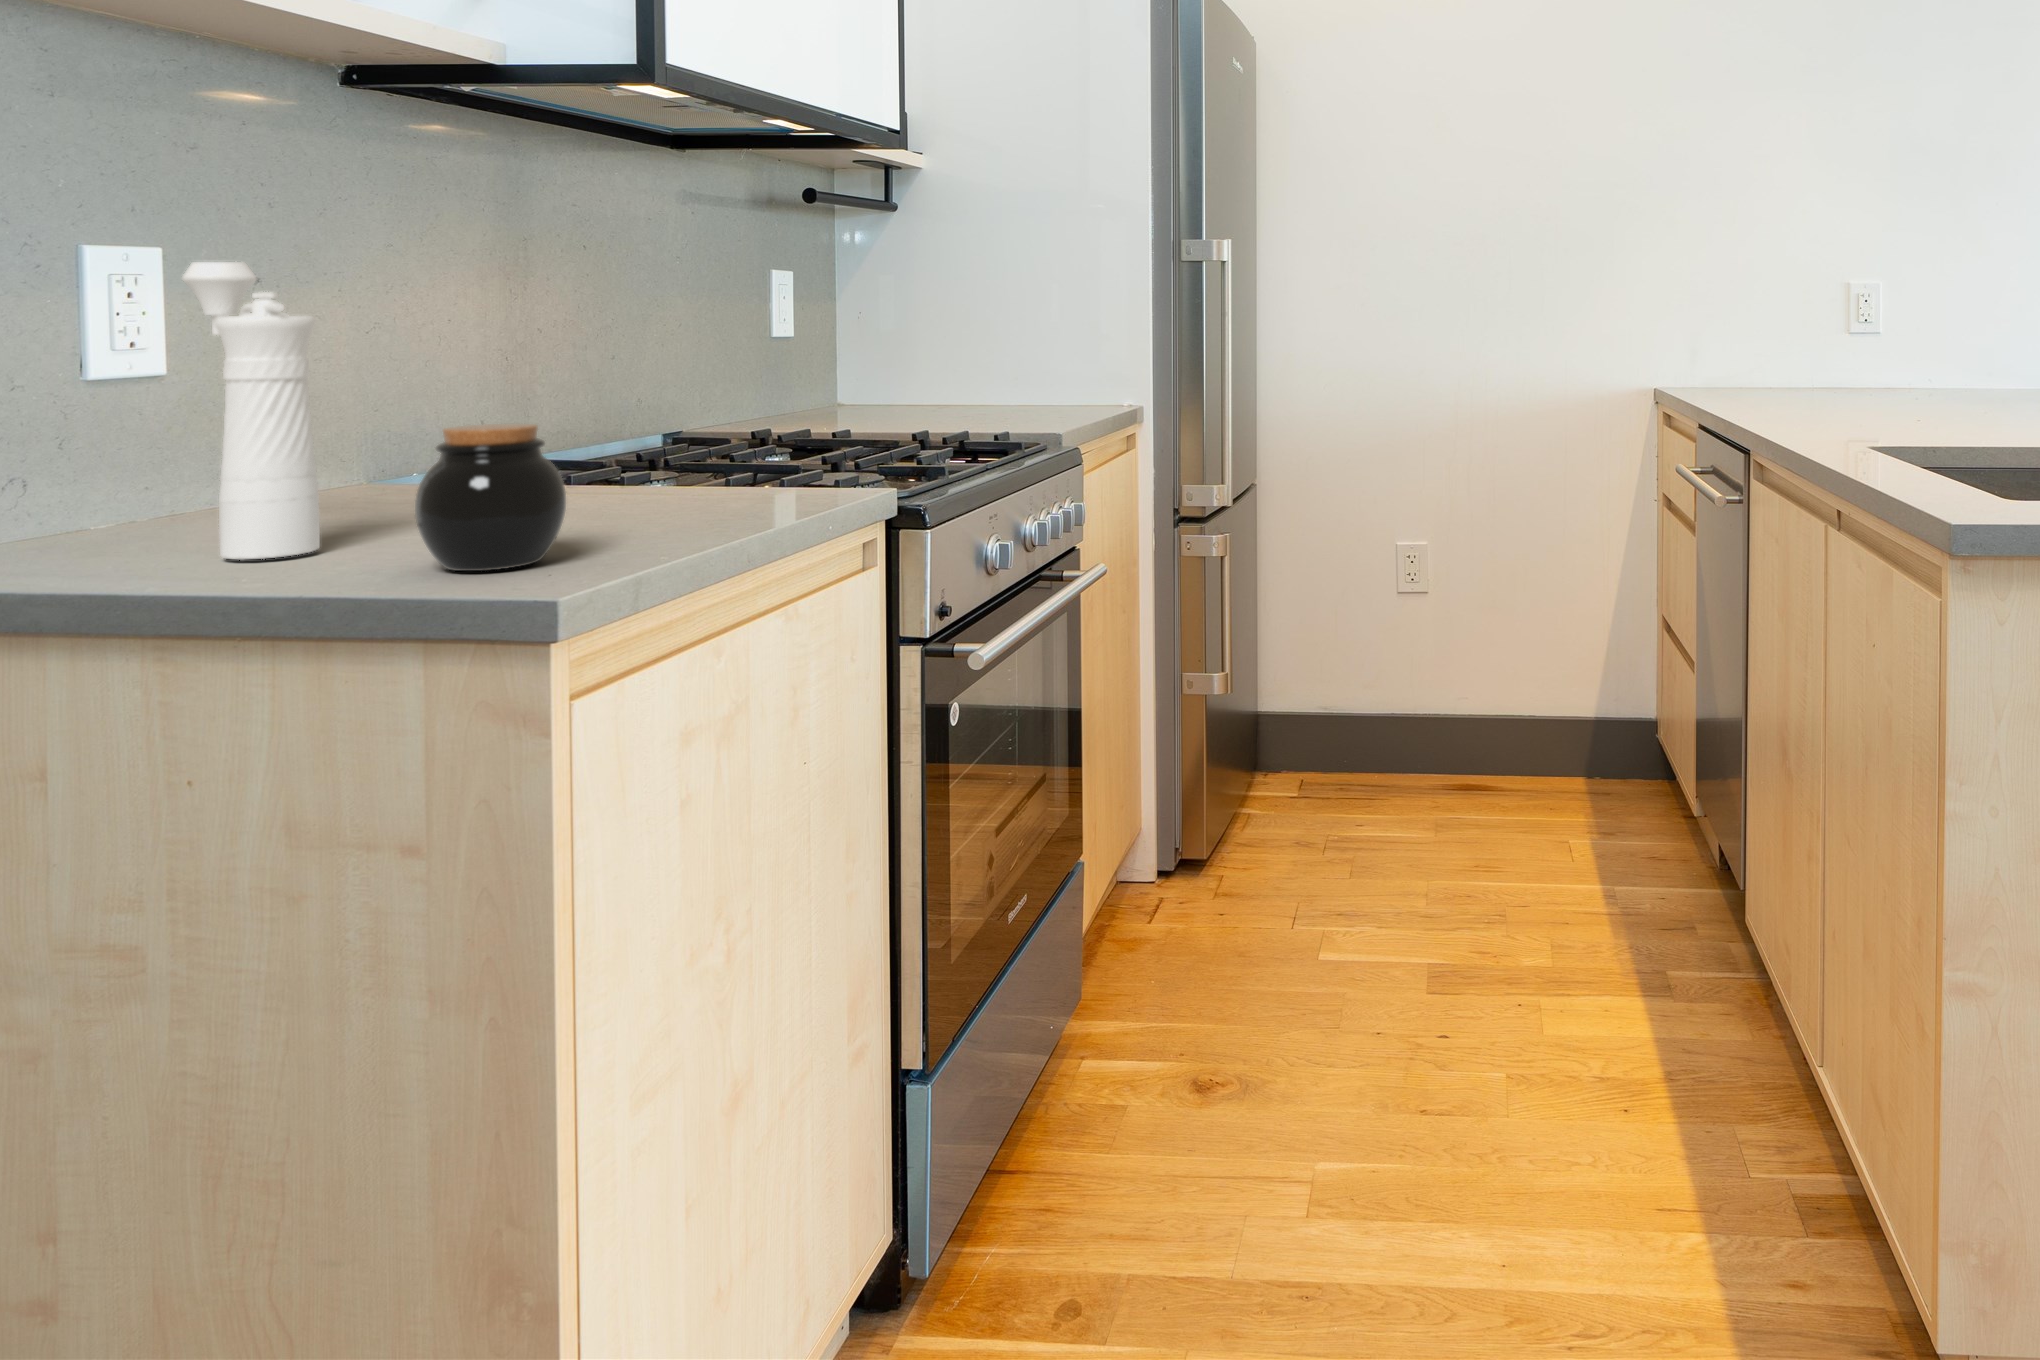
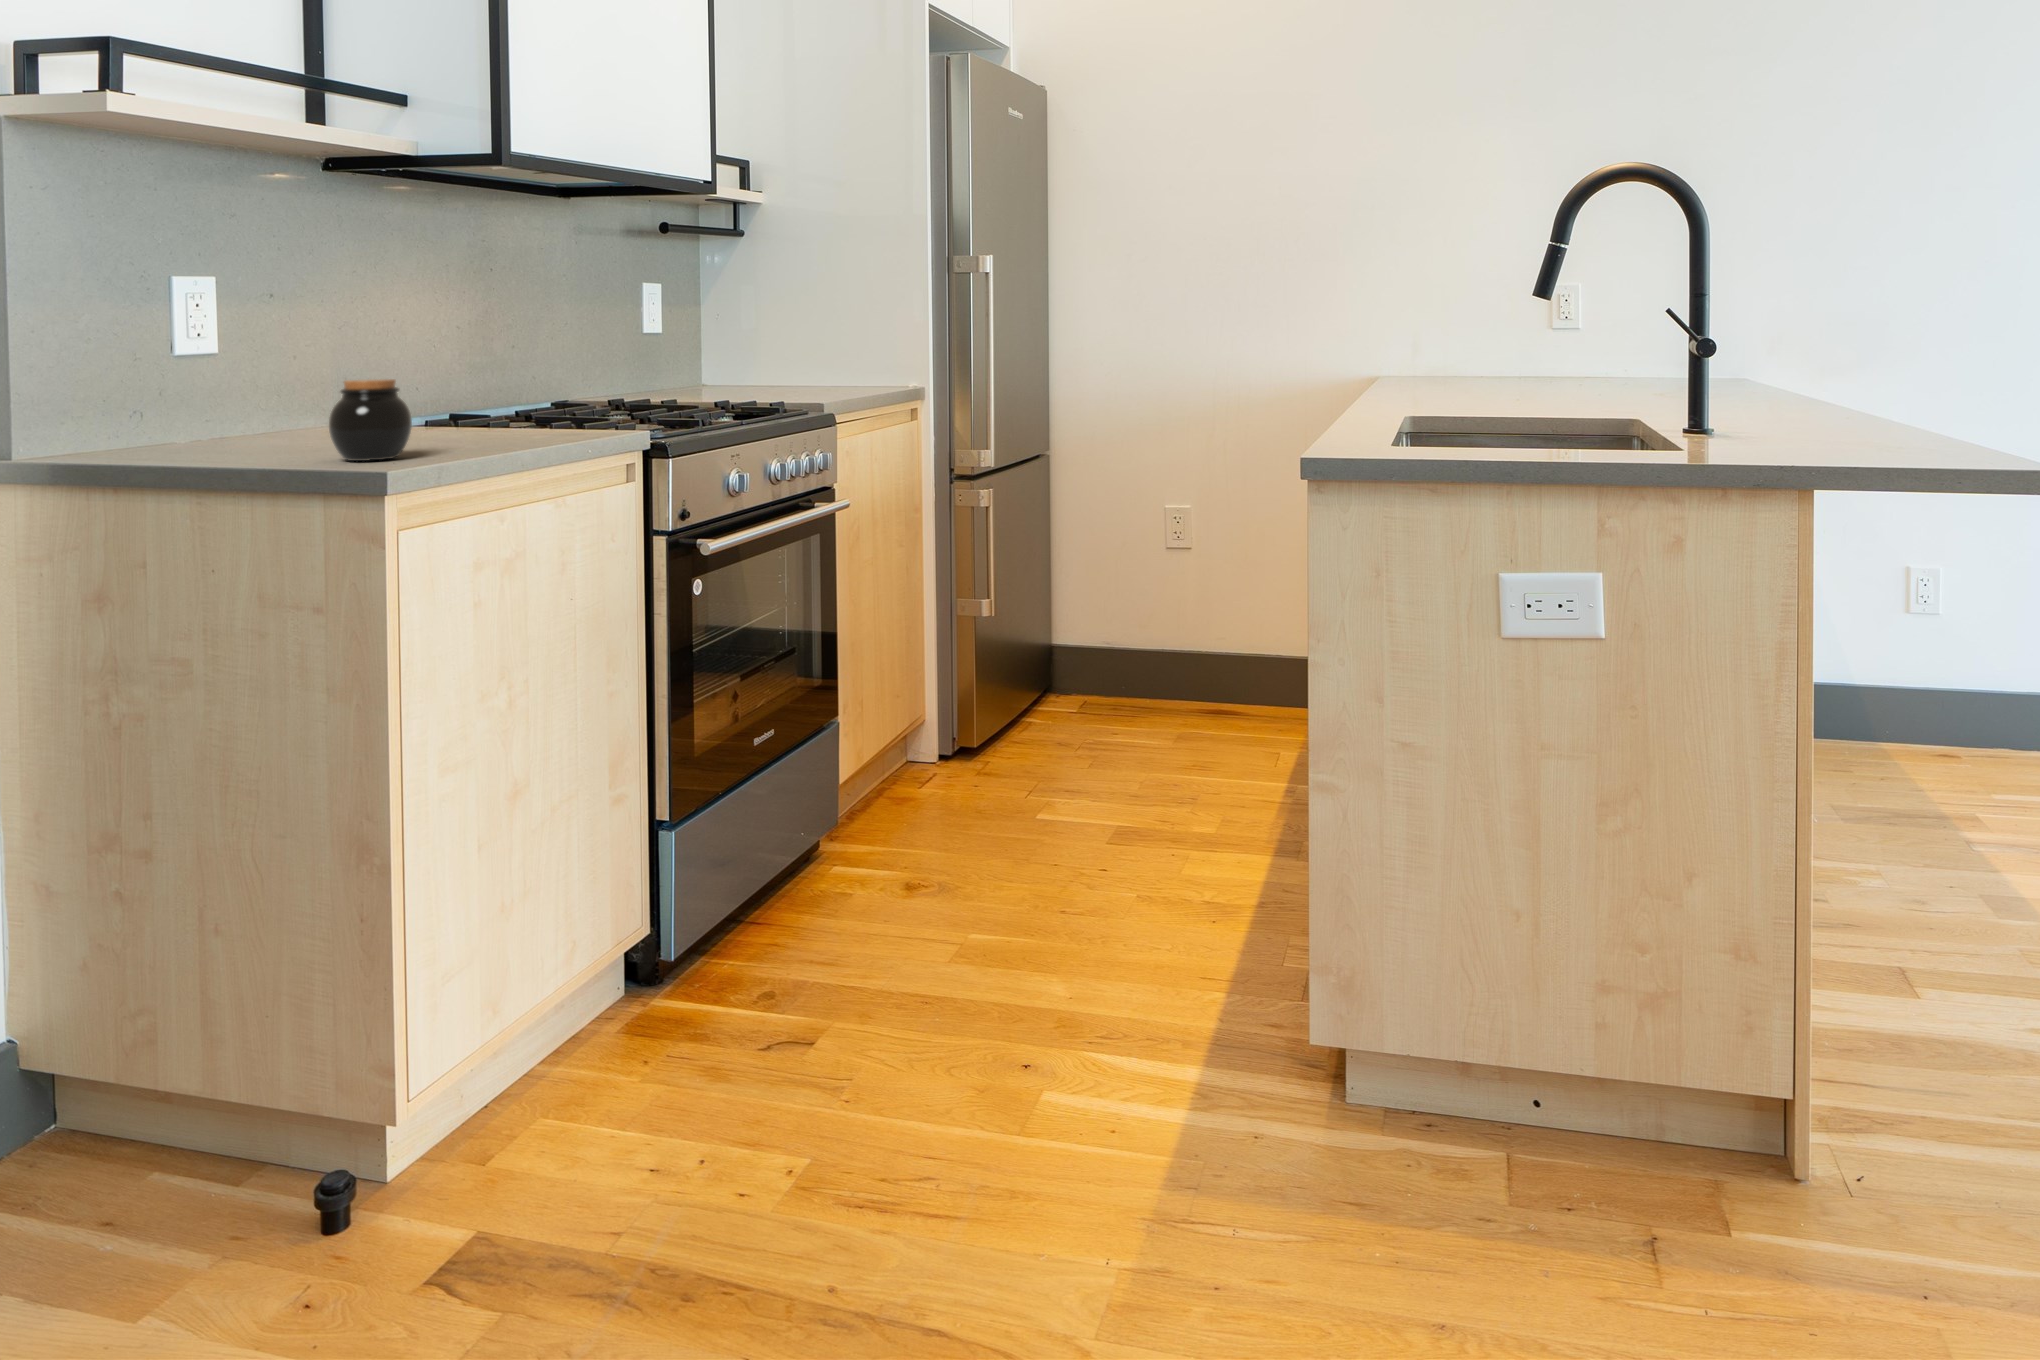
pepper mill: present [182,262,320,559] -> none [219,286,288,454]

